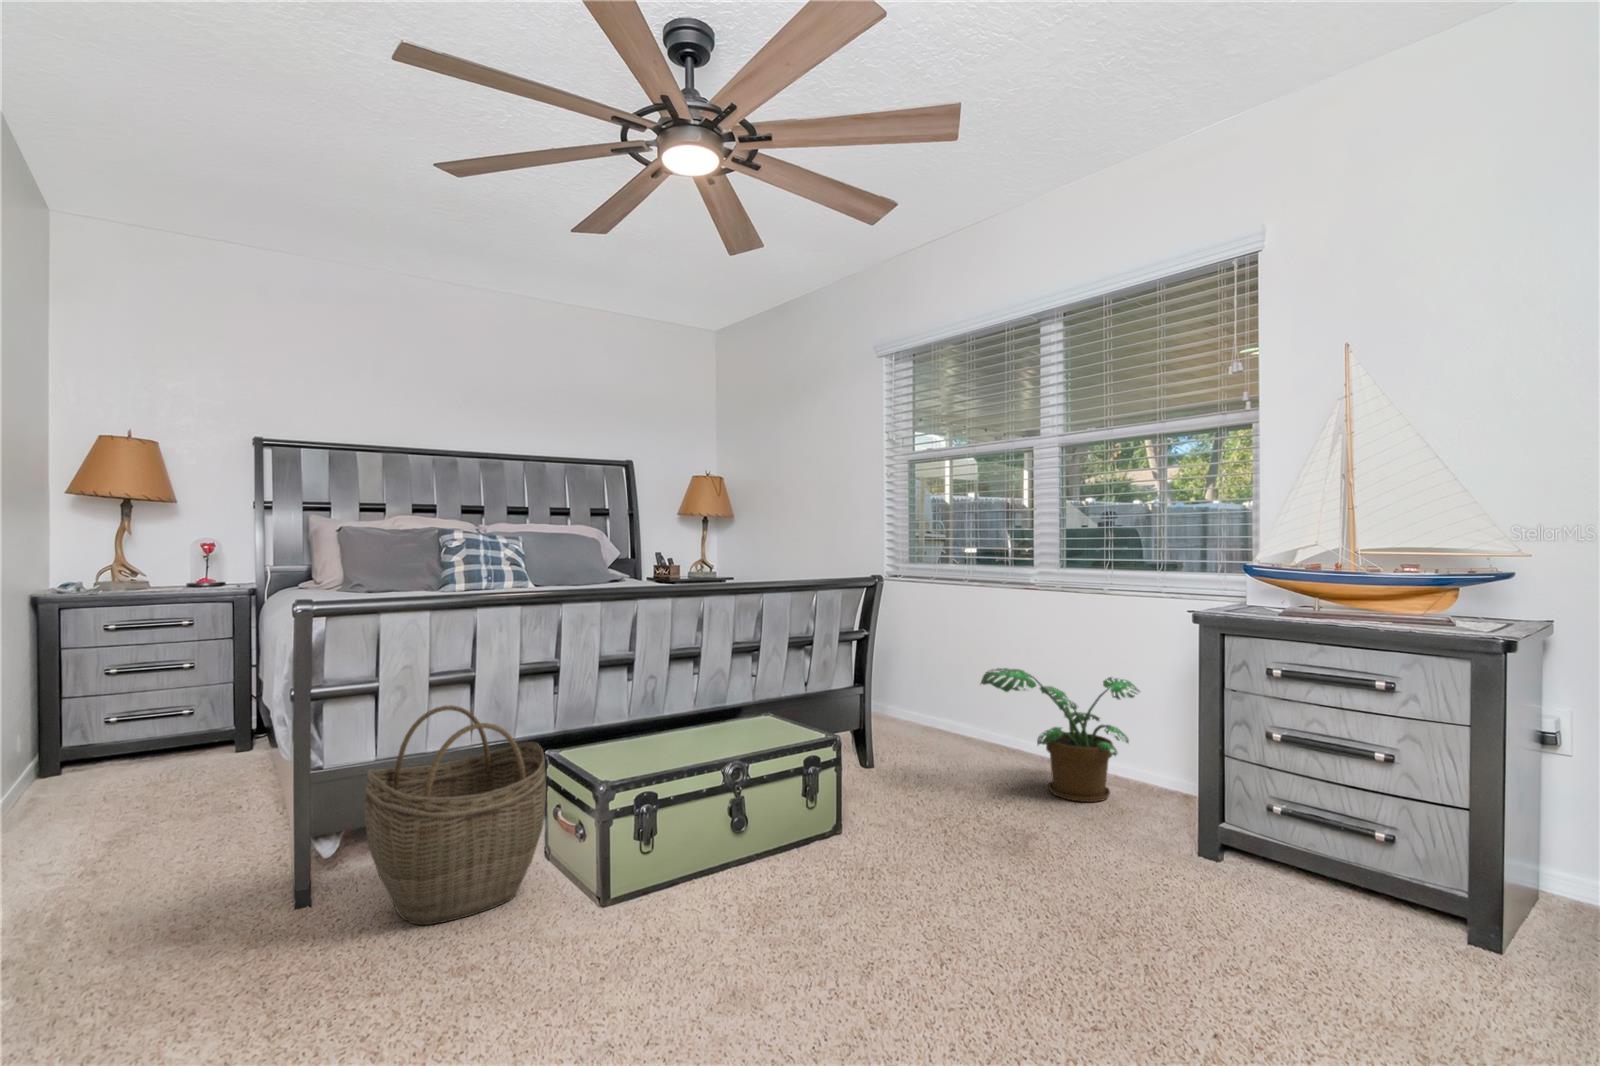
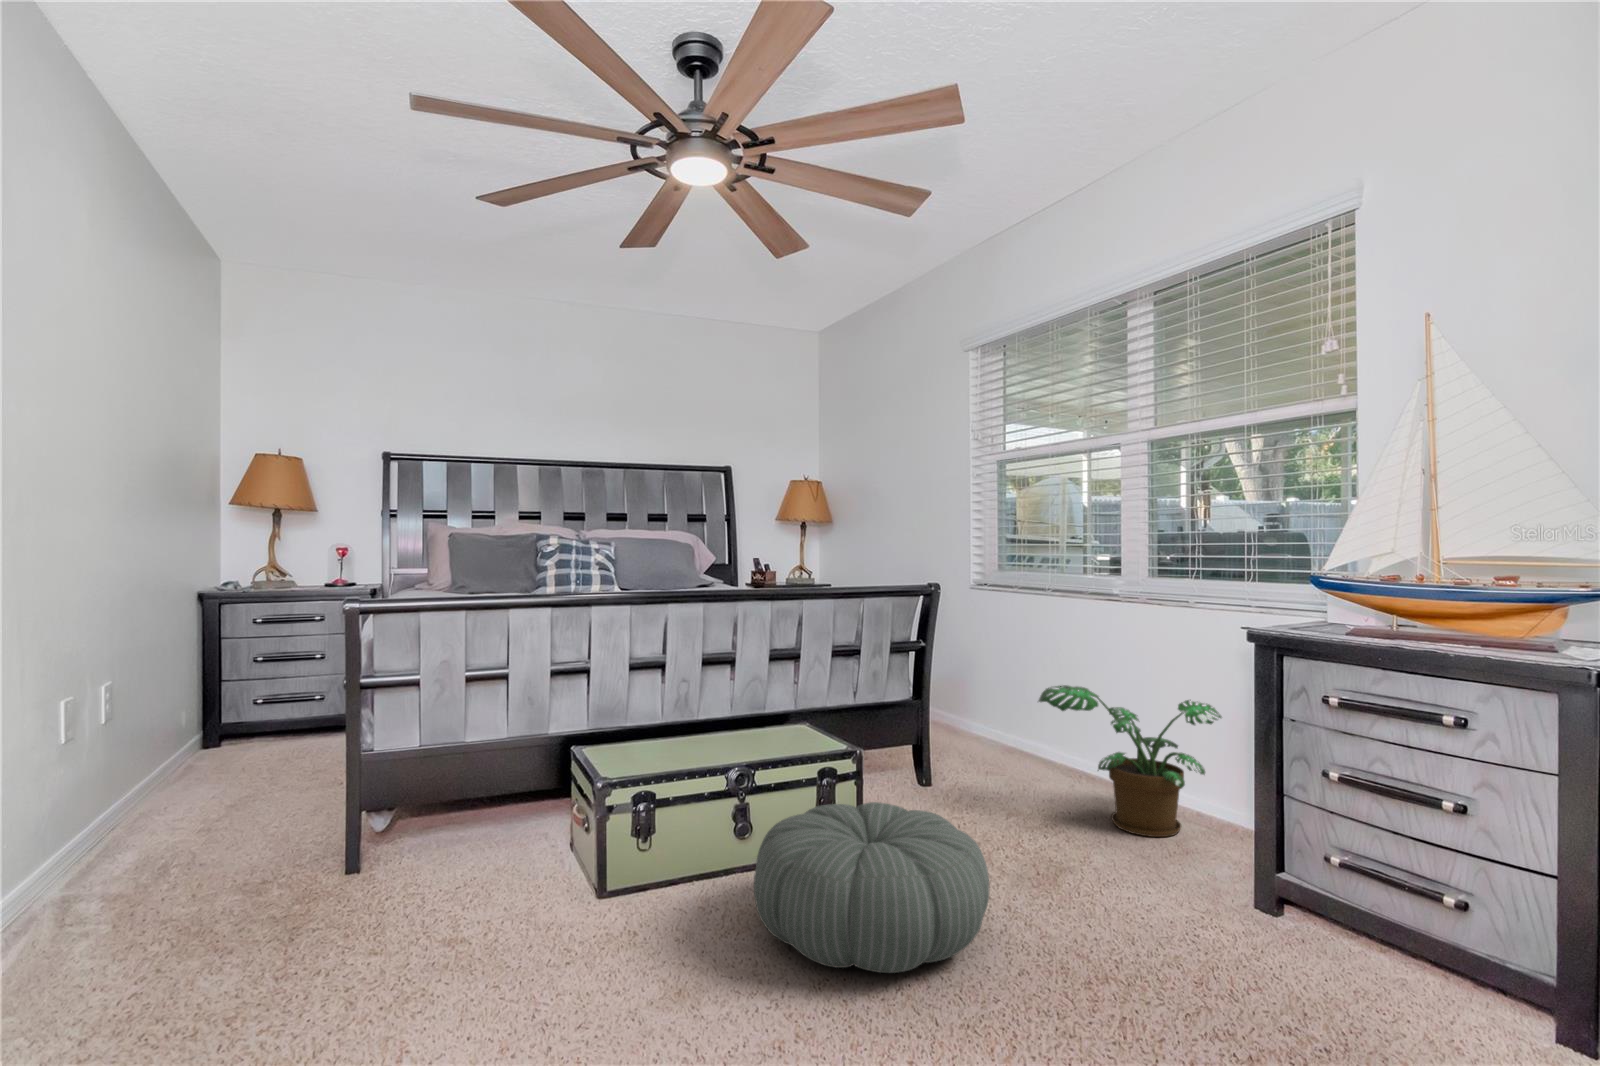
woven basket: present [365,705,546,925] -> none [396,699,560,899]
pouf: none [772,787,1004,951] -> present [754,802,989,973]

